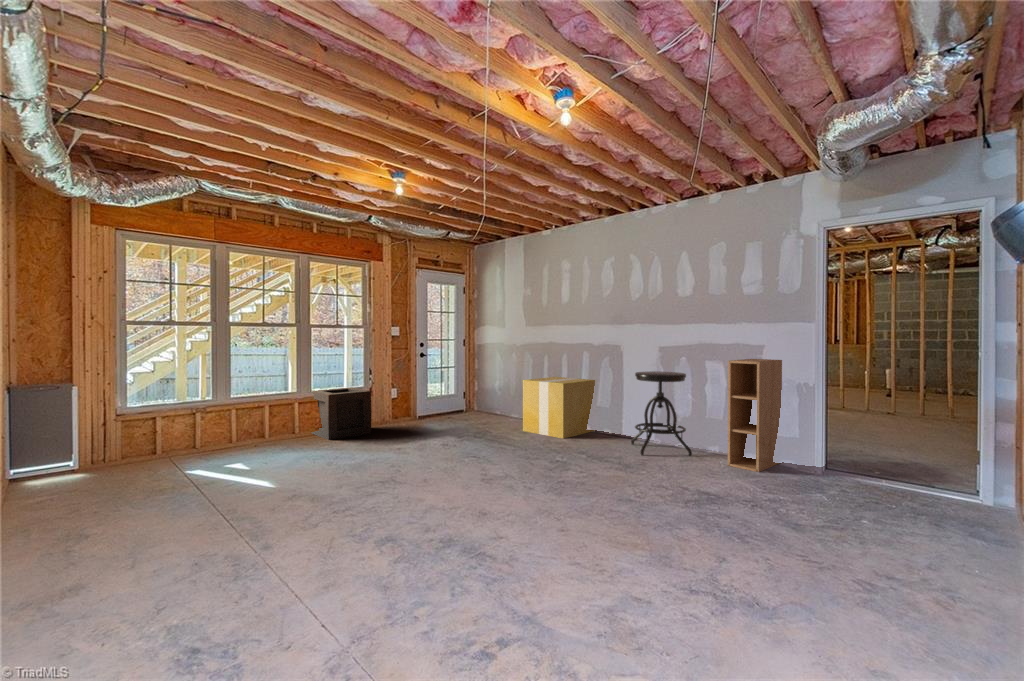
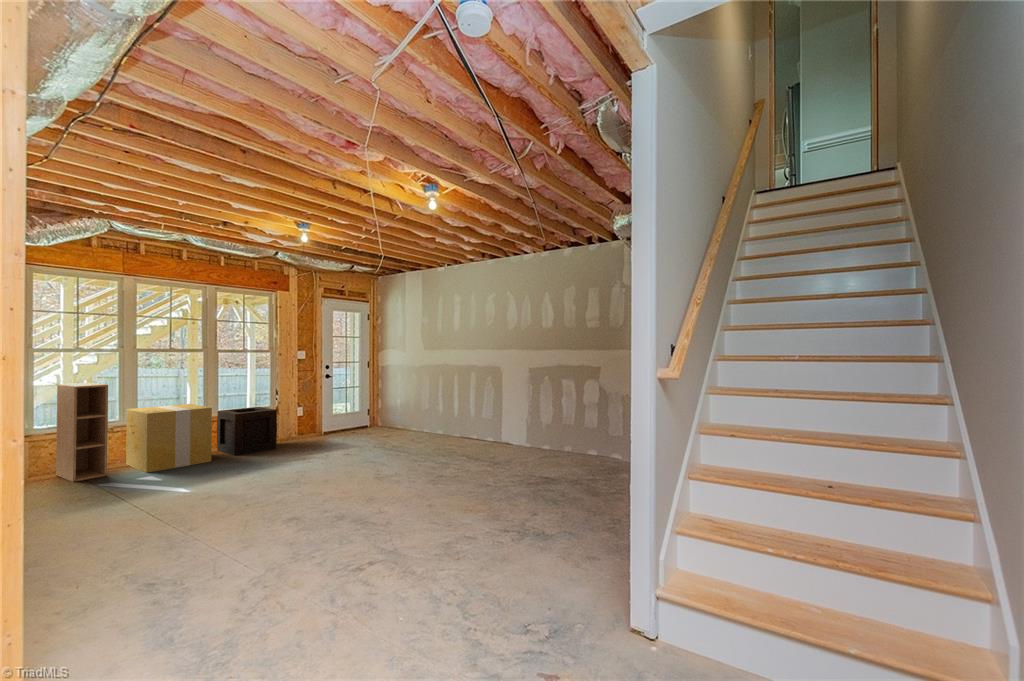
shelving unit: present [728,359,782,472] -> present [56,383,108,482]
stool: present [631,371,692,456] -> none [505,389,550,458]
cardboard box: present [523,377,595,438] -> present [126,404,212,473]

